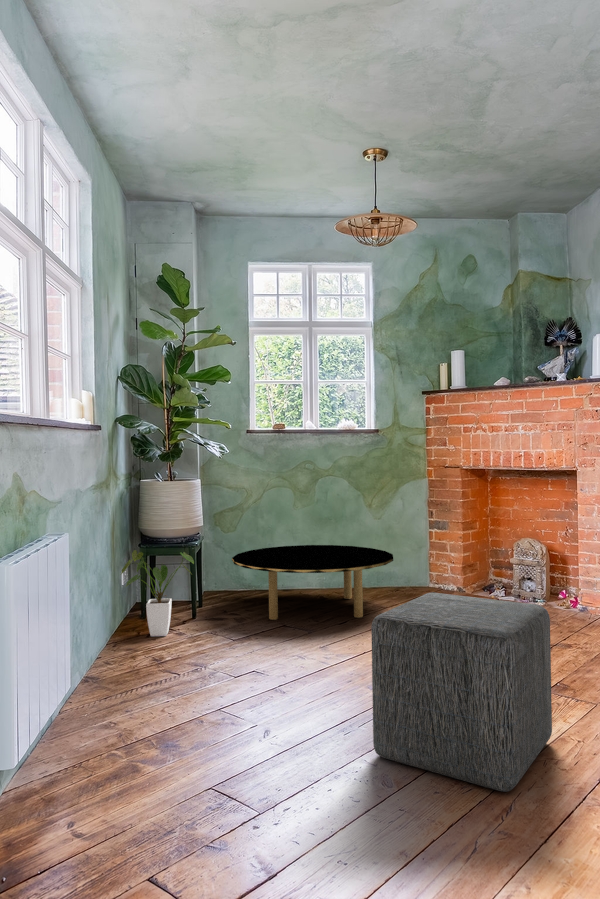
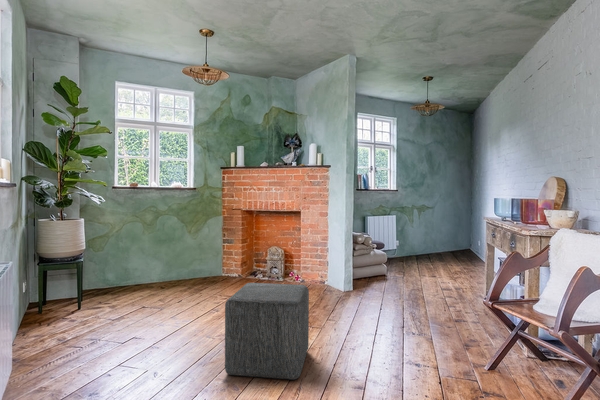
coffee table: present [232,545,393,620] -> none [104,255,208,304]
house plant: present [121,550,194,636] -> none [25,267,84,325]

